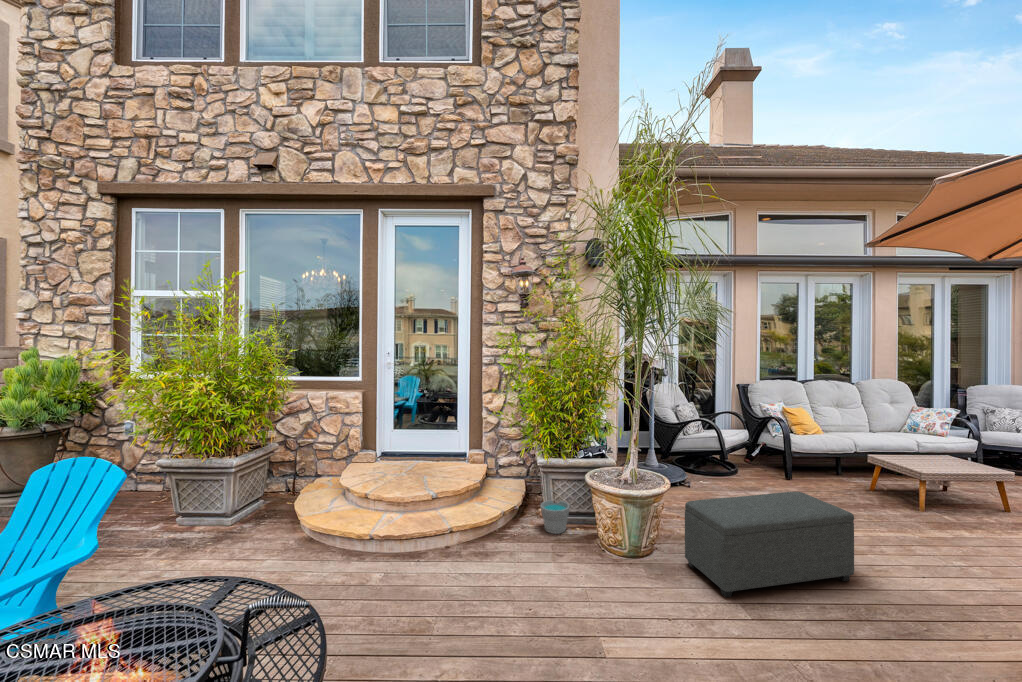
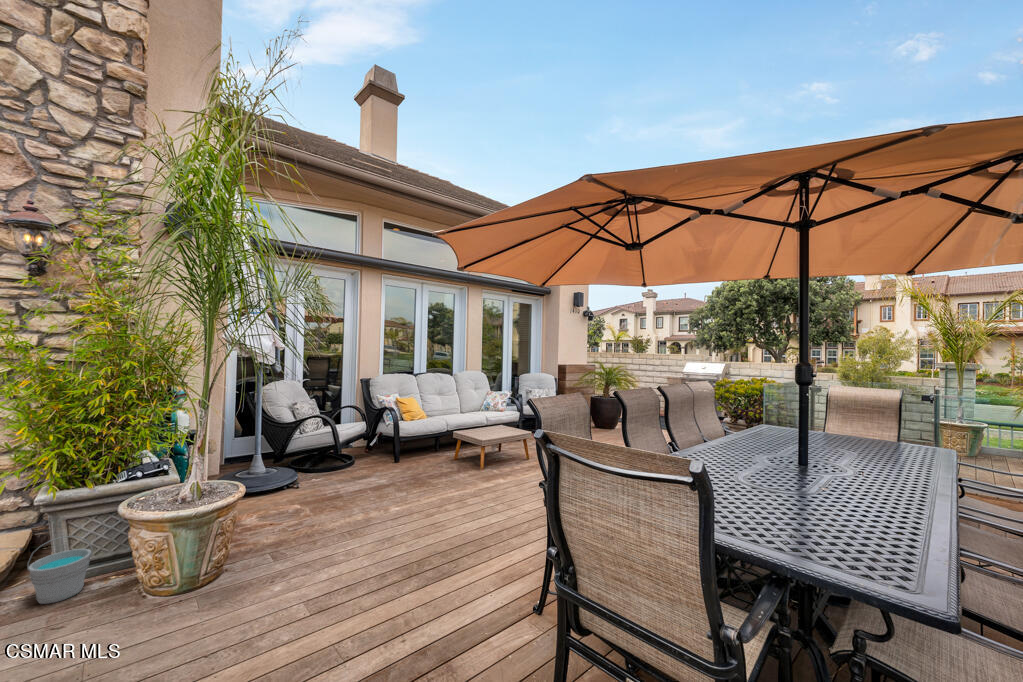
ottoman: present [685,492,854,597] -> none [257,470,423,603]

